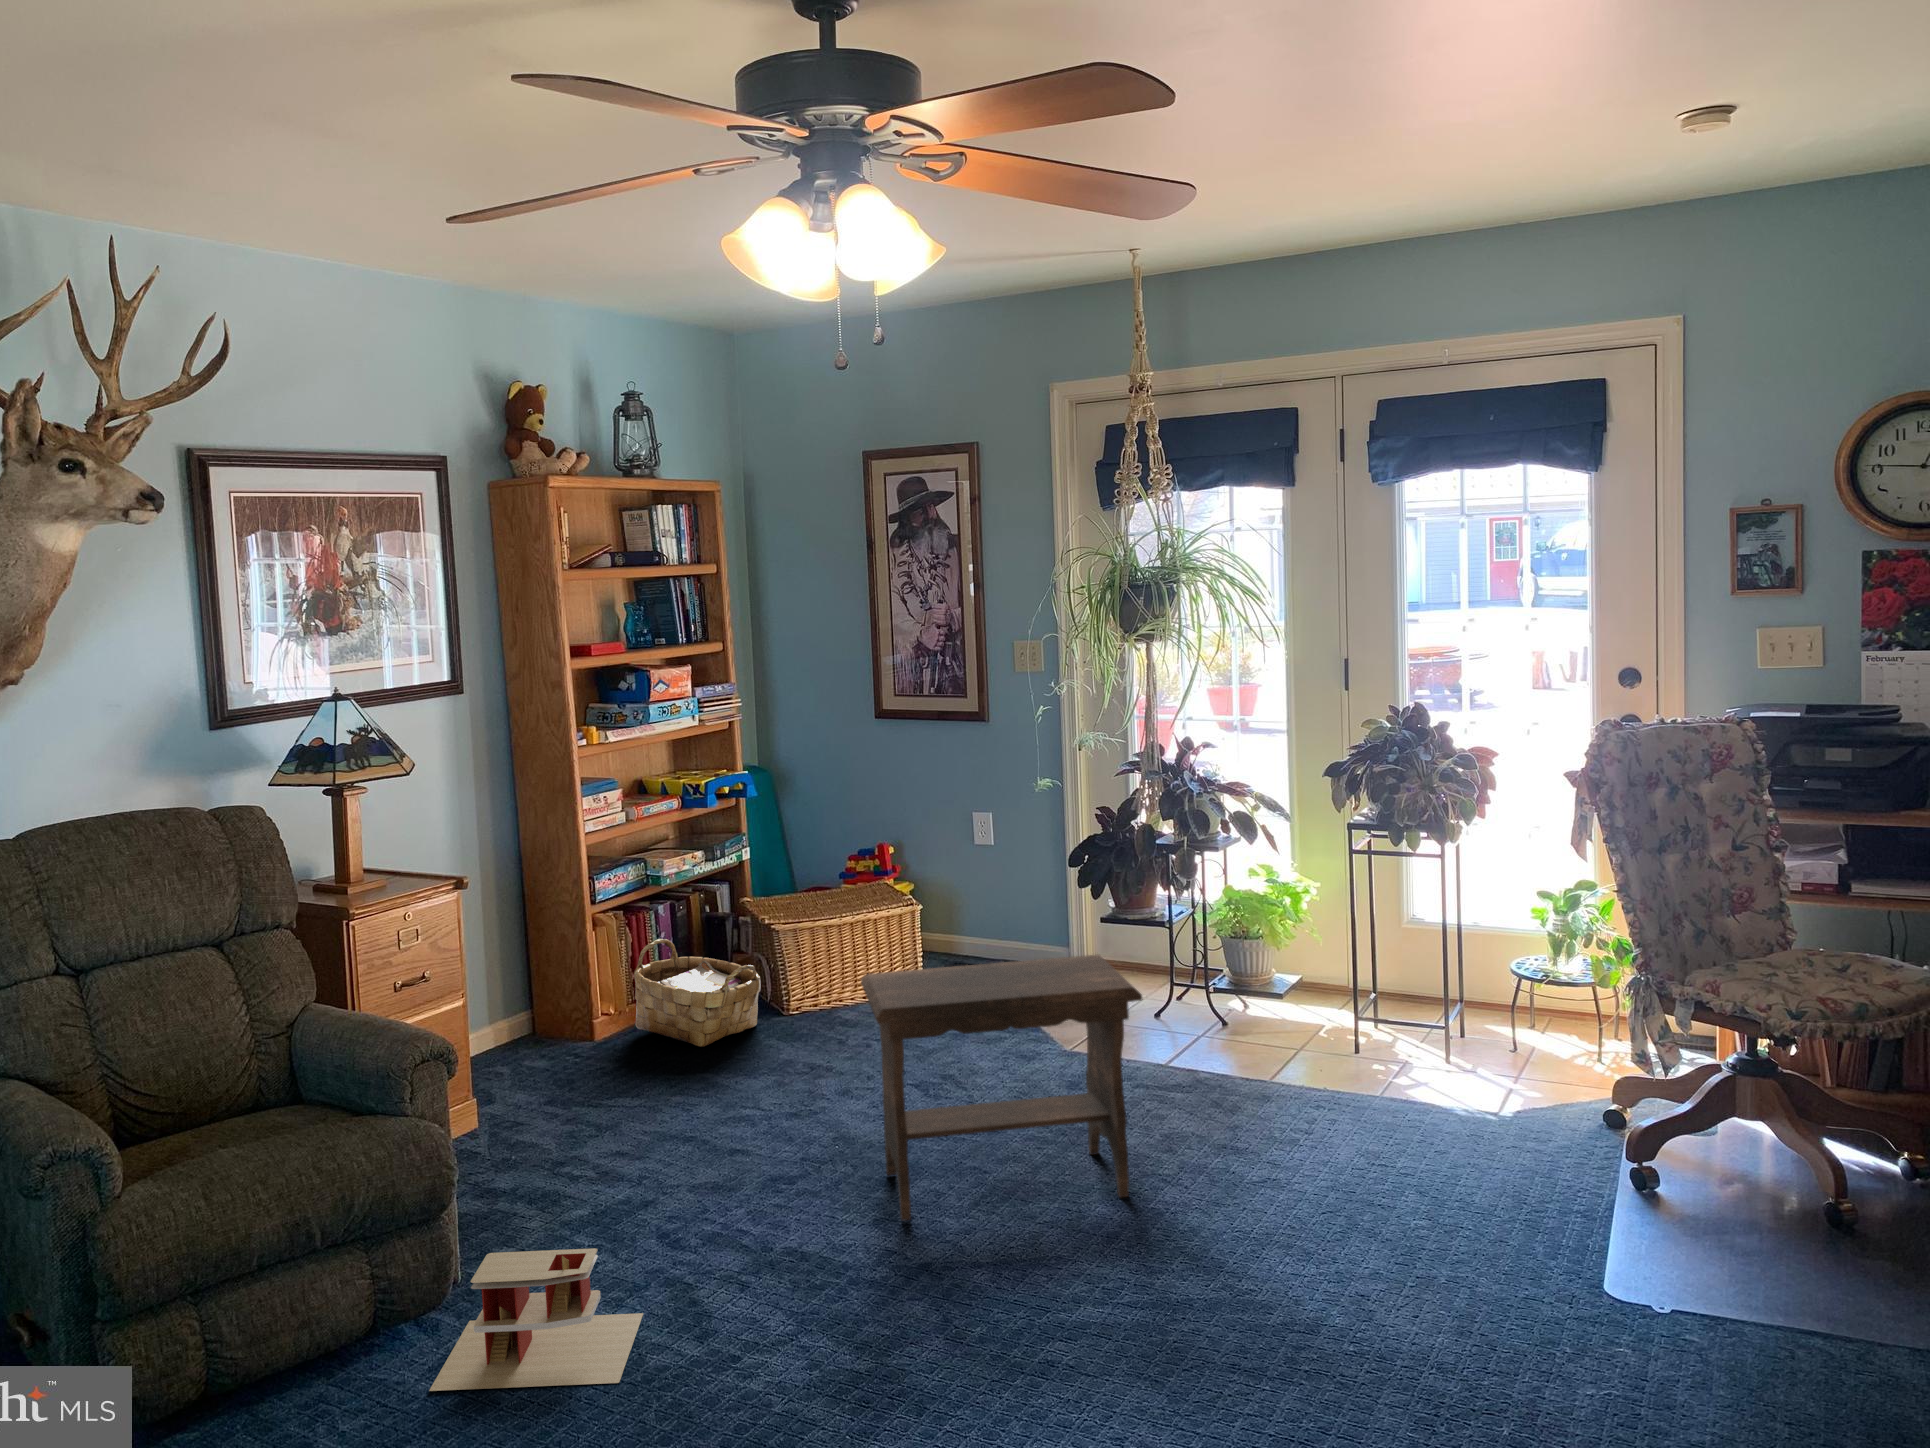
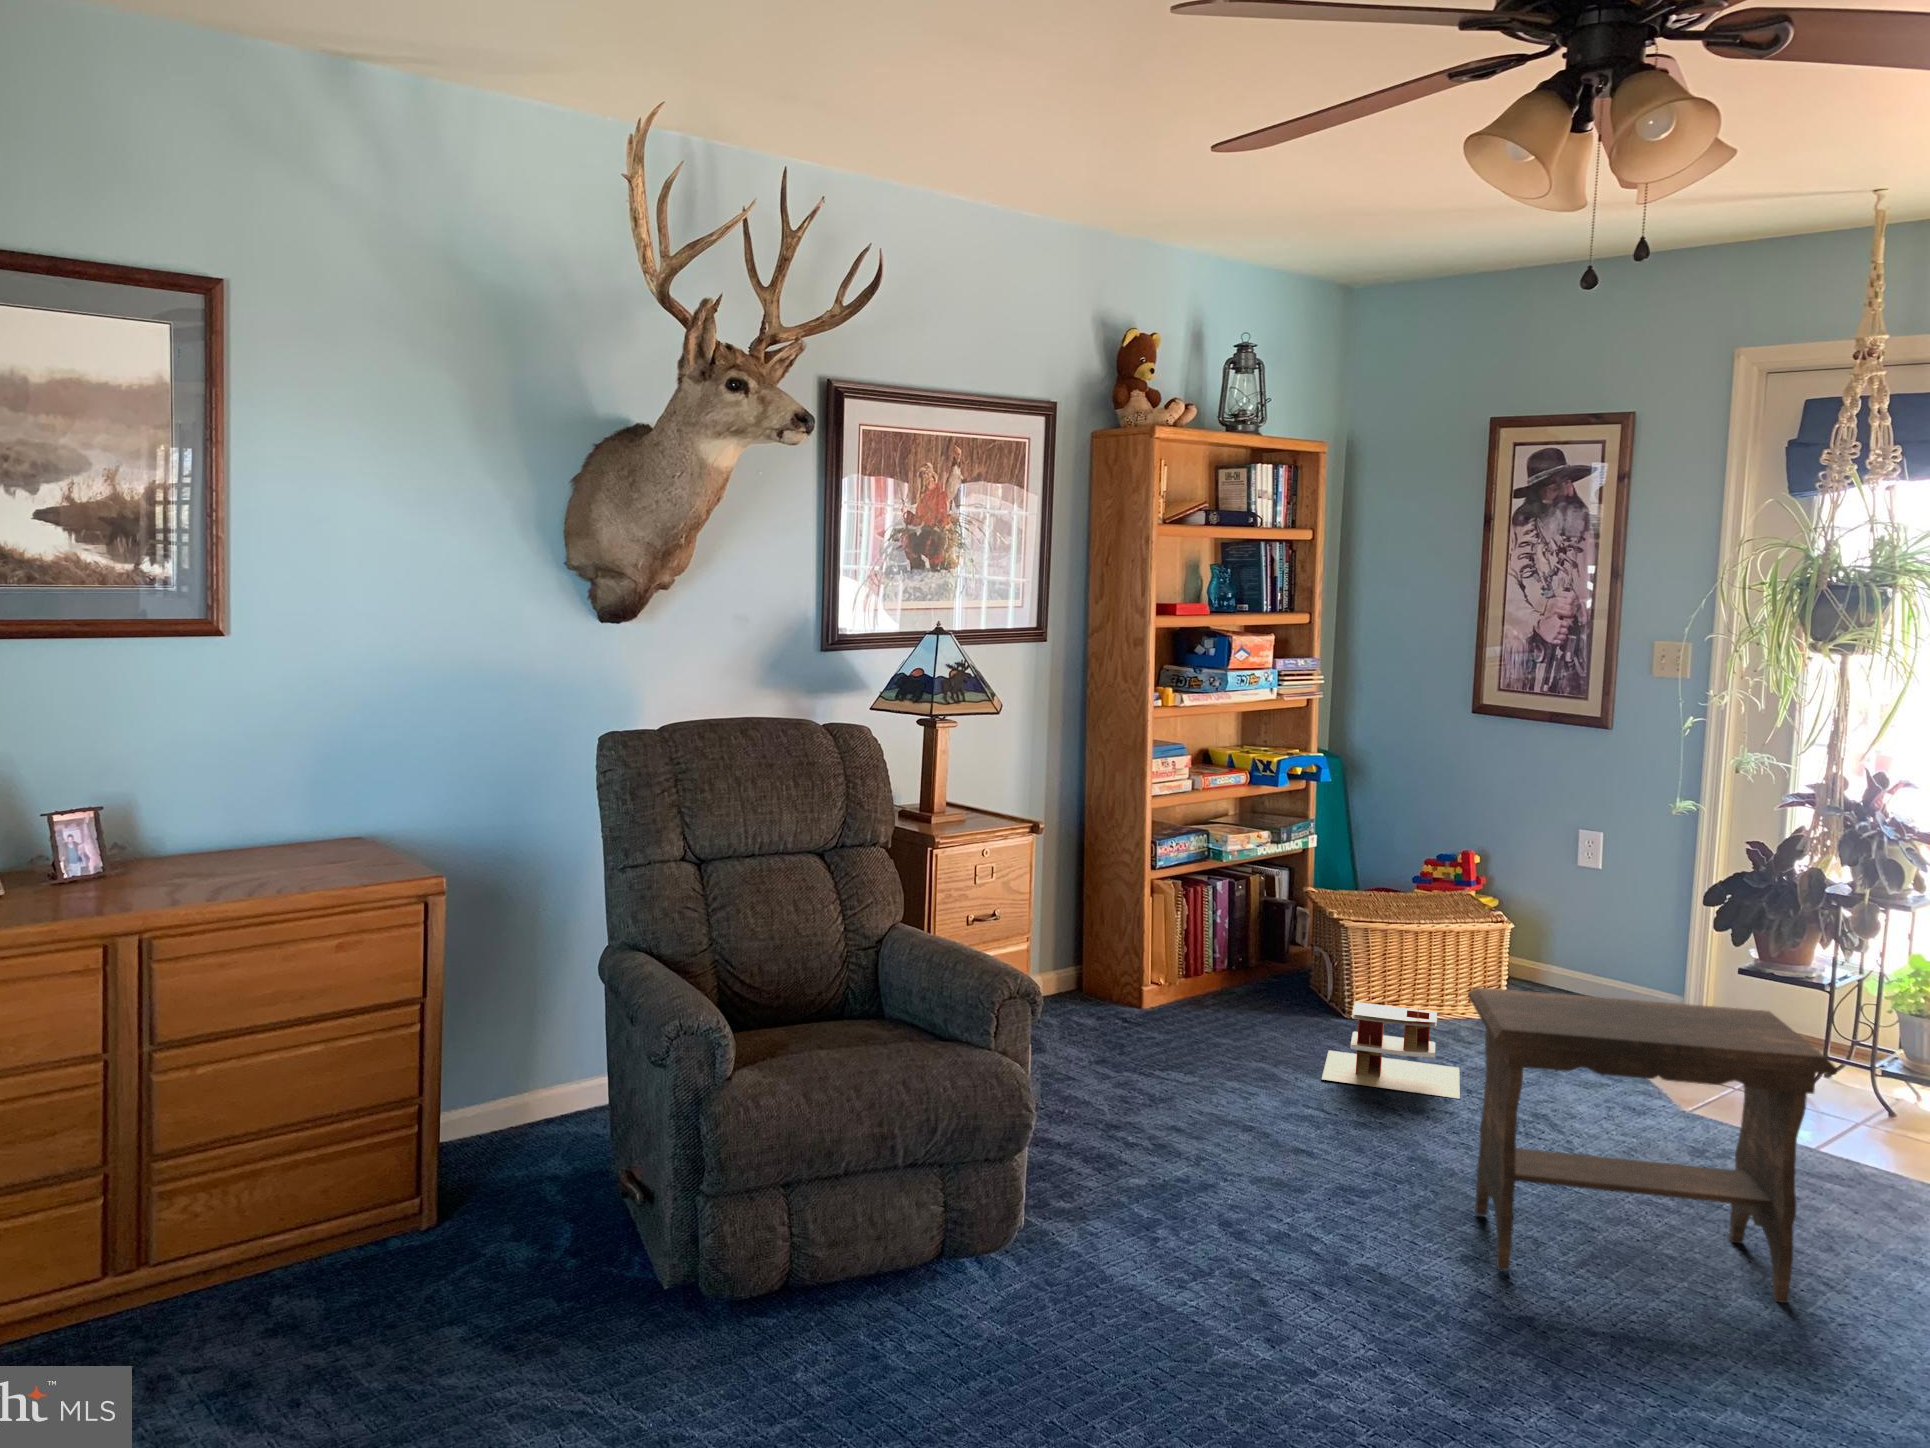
woven basket: present [634,939,761,1047] -> none [1185,916,1323,1035]
toy house: present [429,1248,643,1391] -> present [1322,1002,1460,1099]

